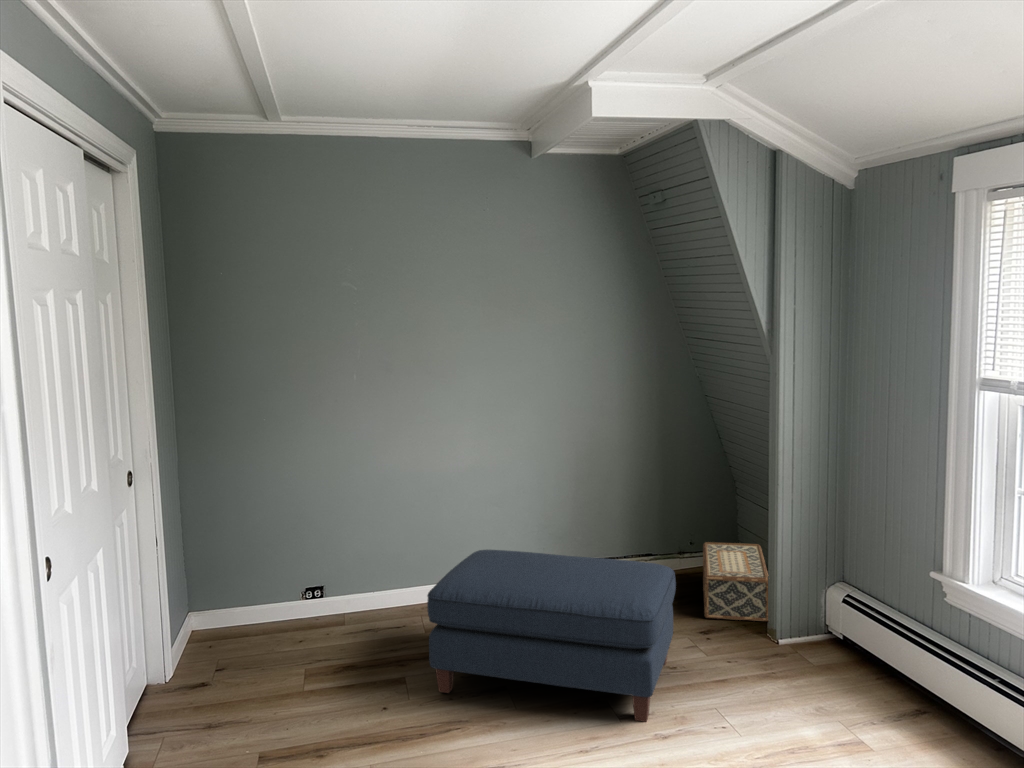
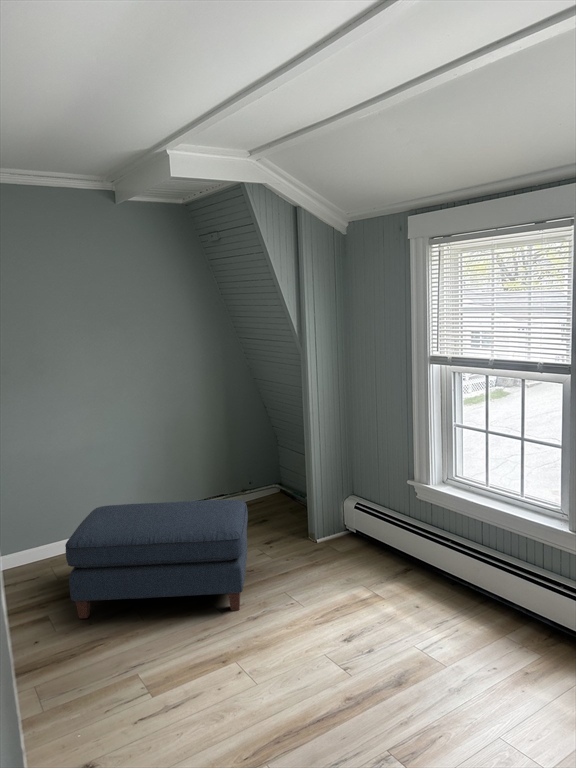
woven basket: present [703,542,769,621] -> none [256,479,307,534]

